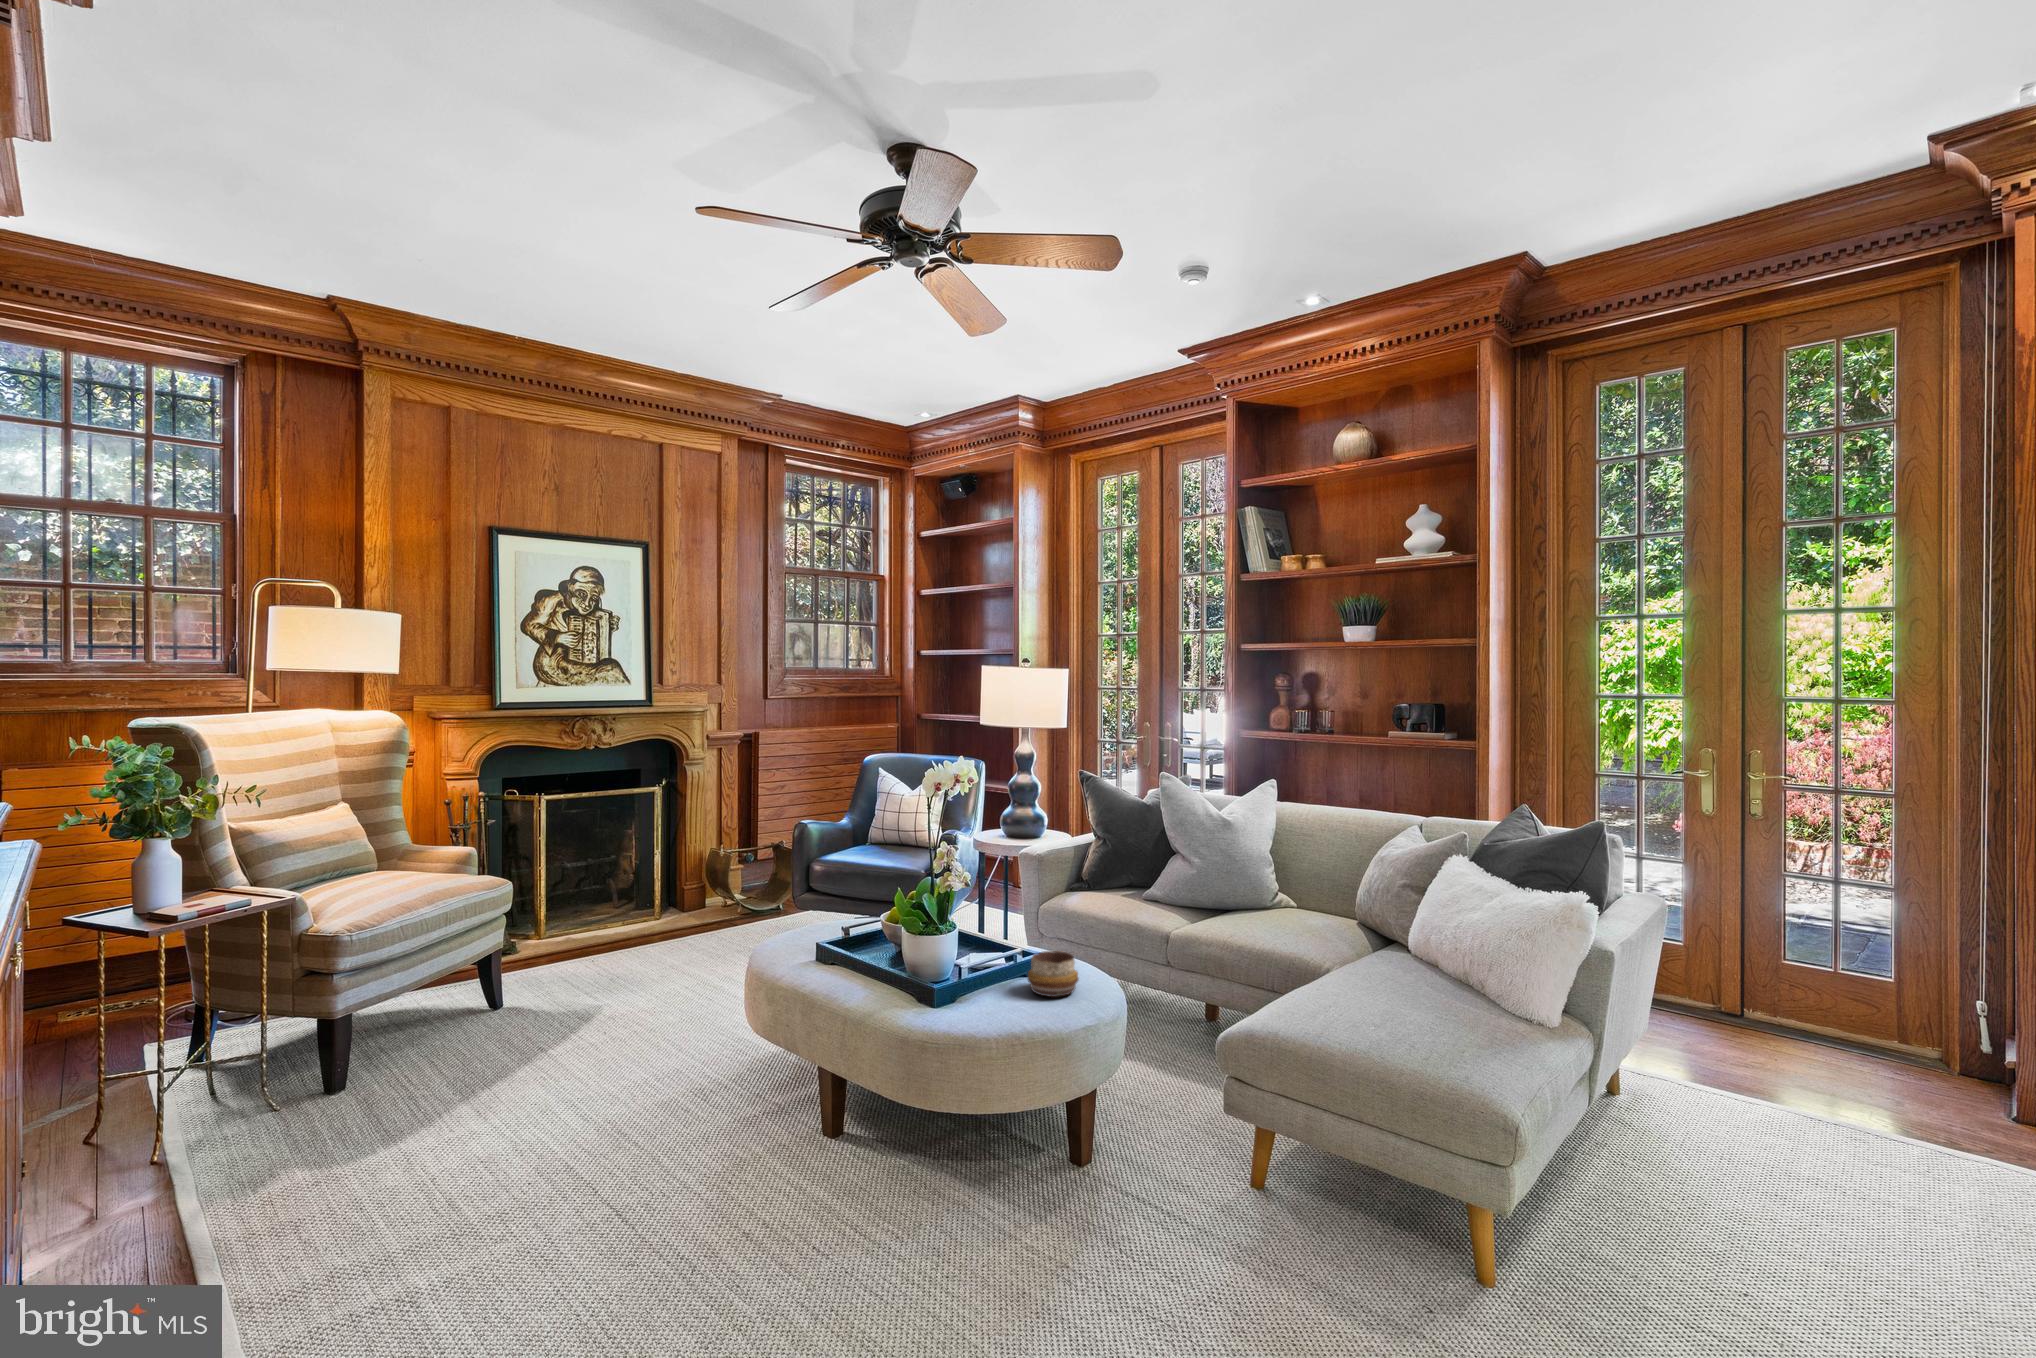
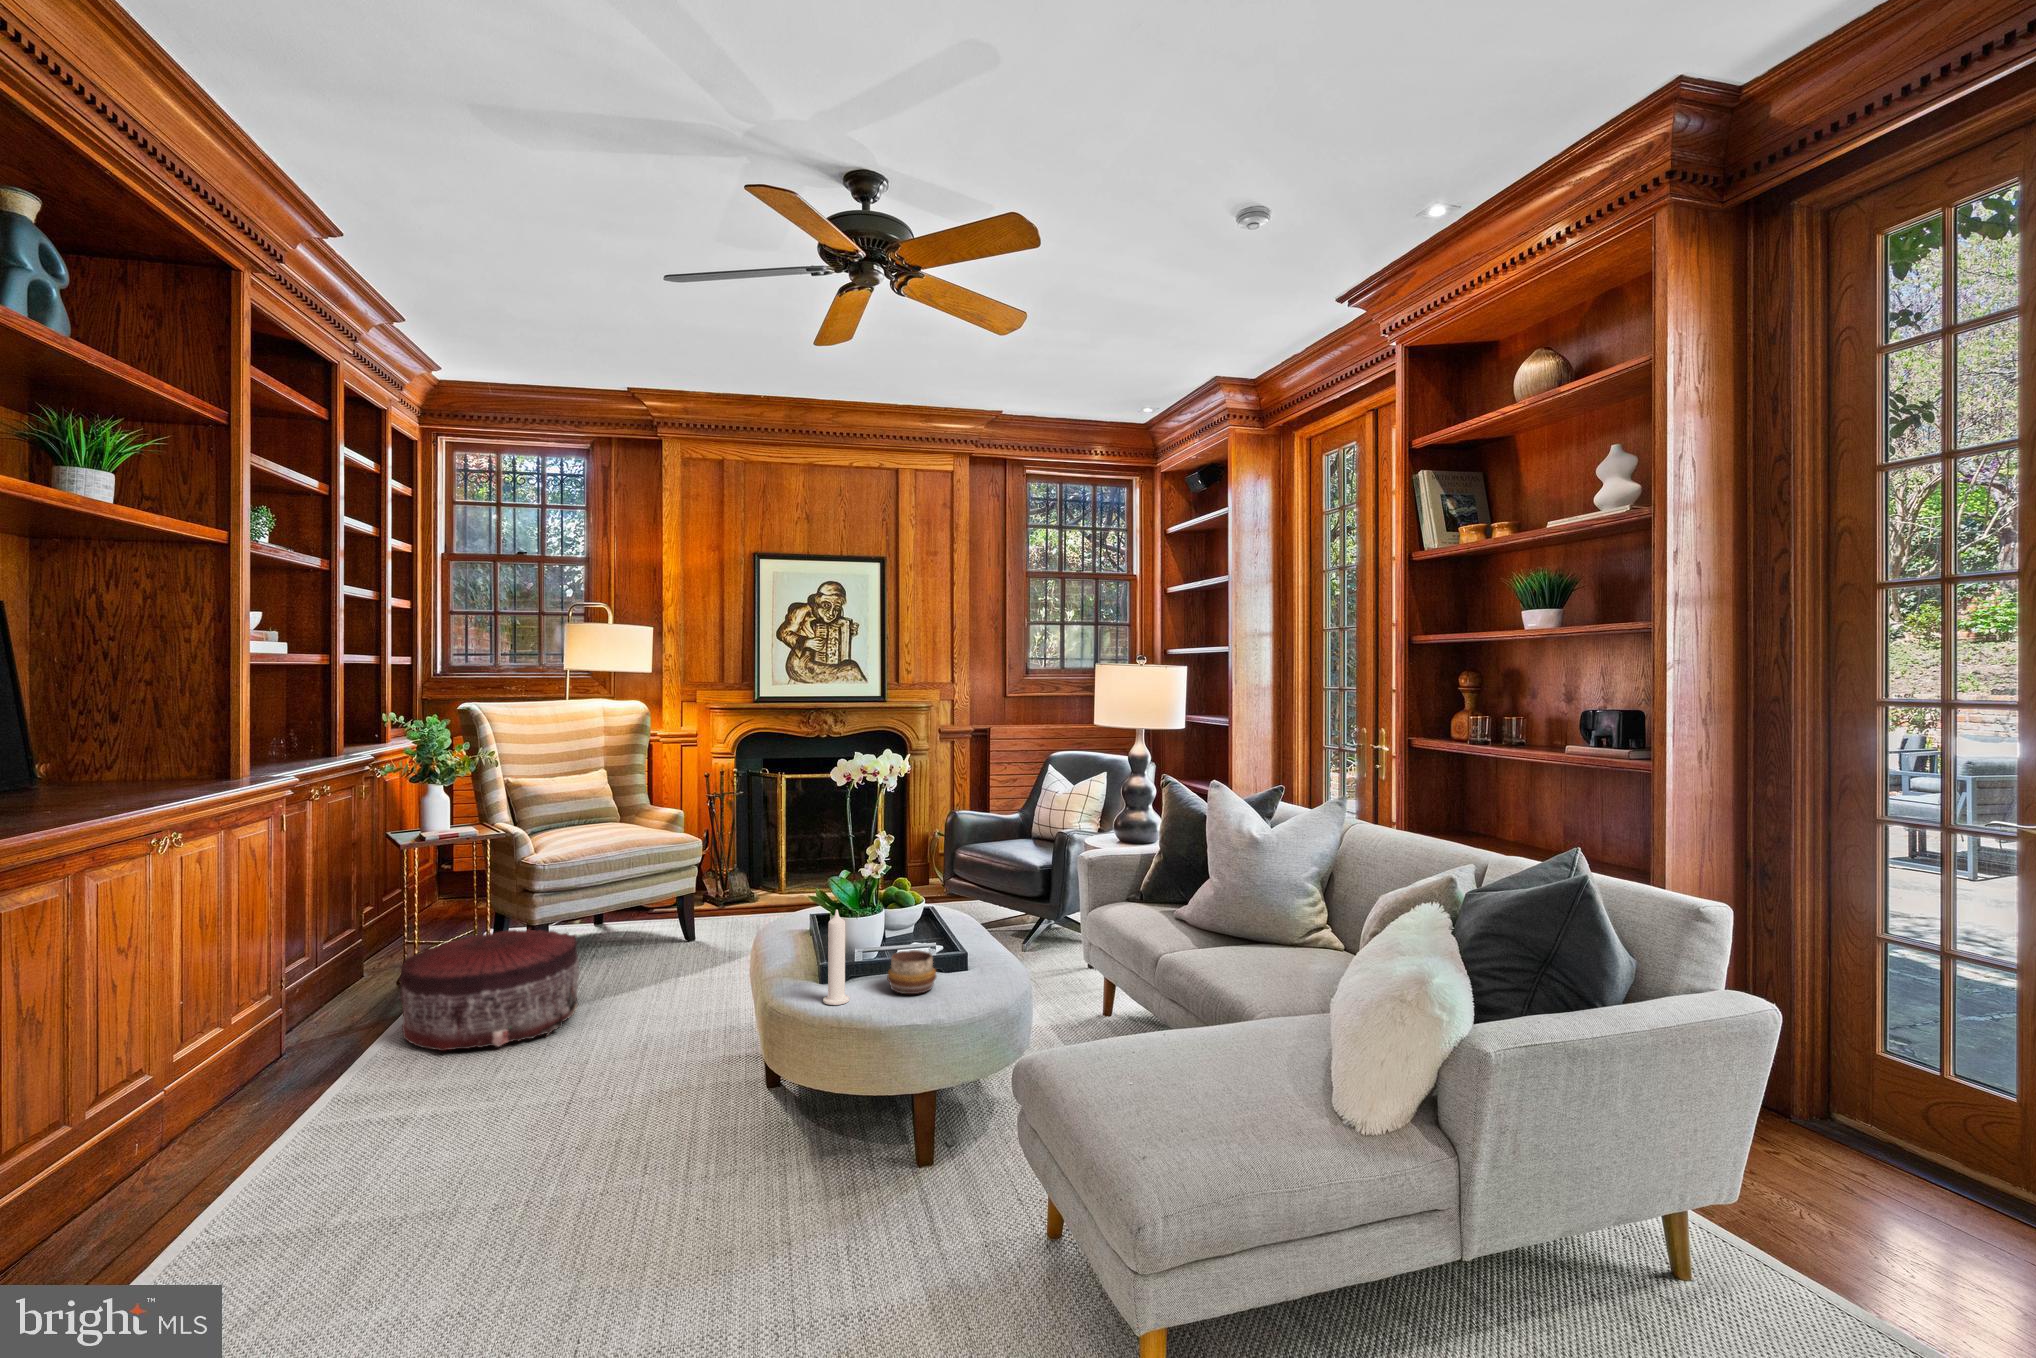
candle: none [993,917,1021,1020] -> present [823,910,850,1005]
pouf: none [229,1015,503,1212] -> present [399,929,579,1051]

